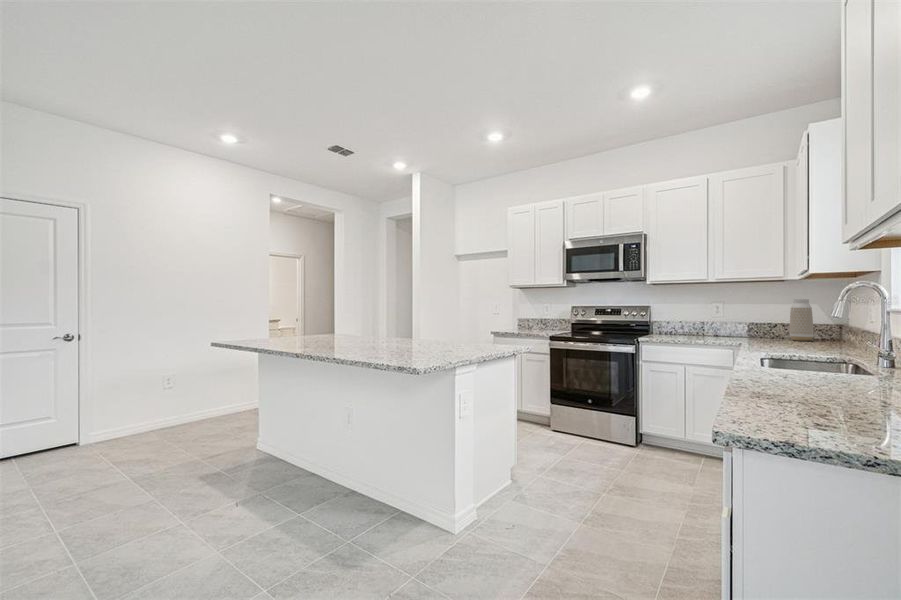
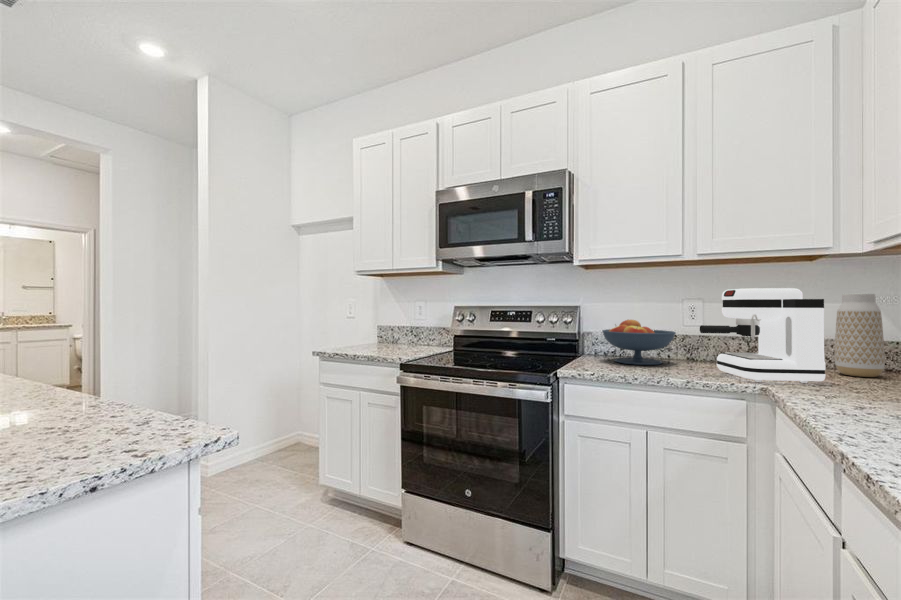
coffee maker: none [714,297,773,342] -> present [700,288,825,383]
fruit bowl: none [664,313,706,337] -> present [602,320,676,365]

